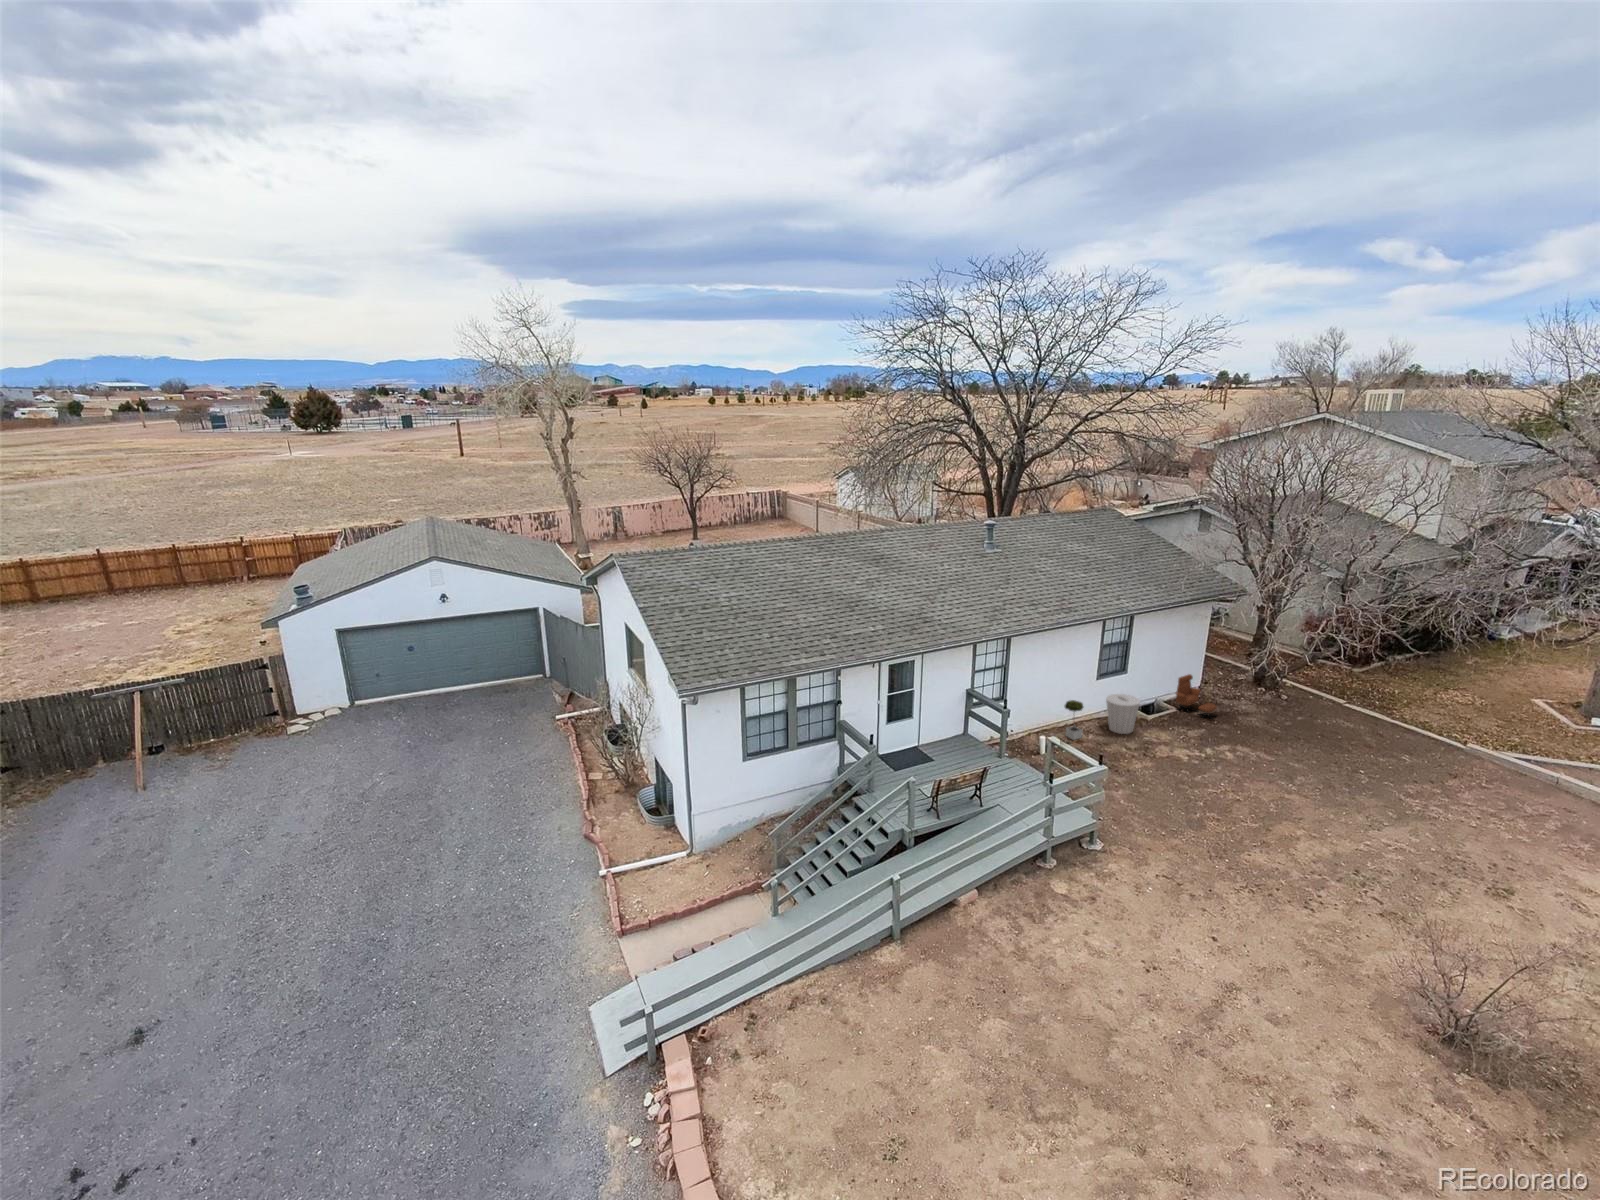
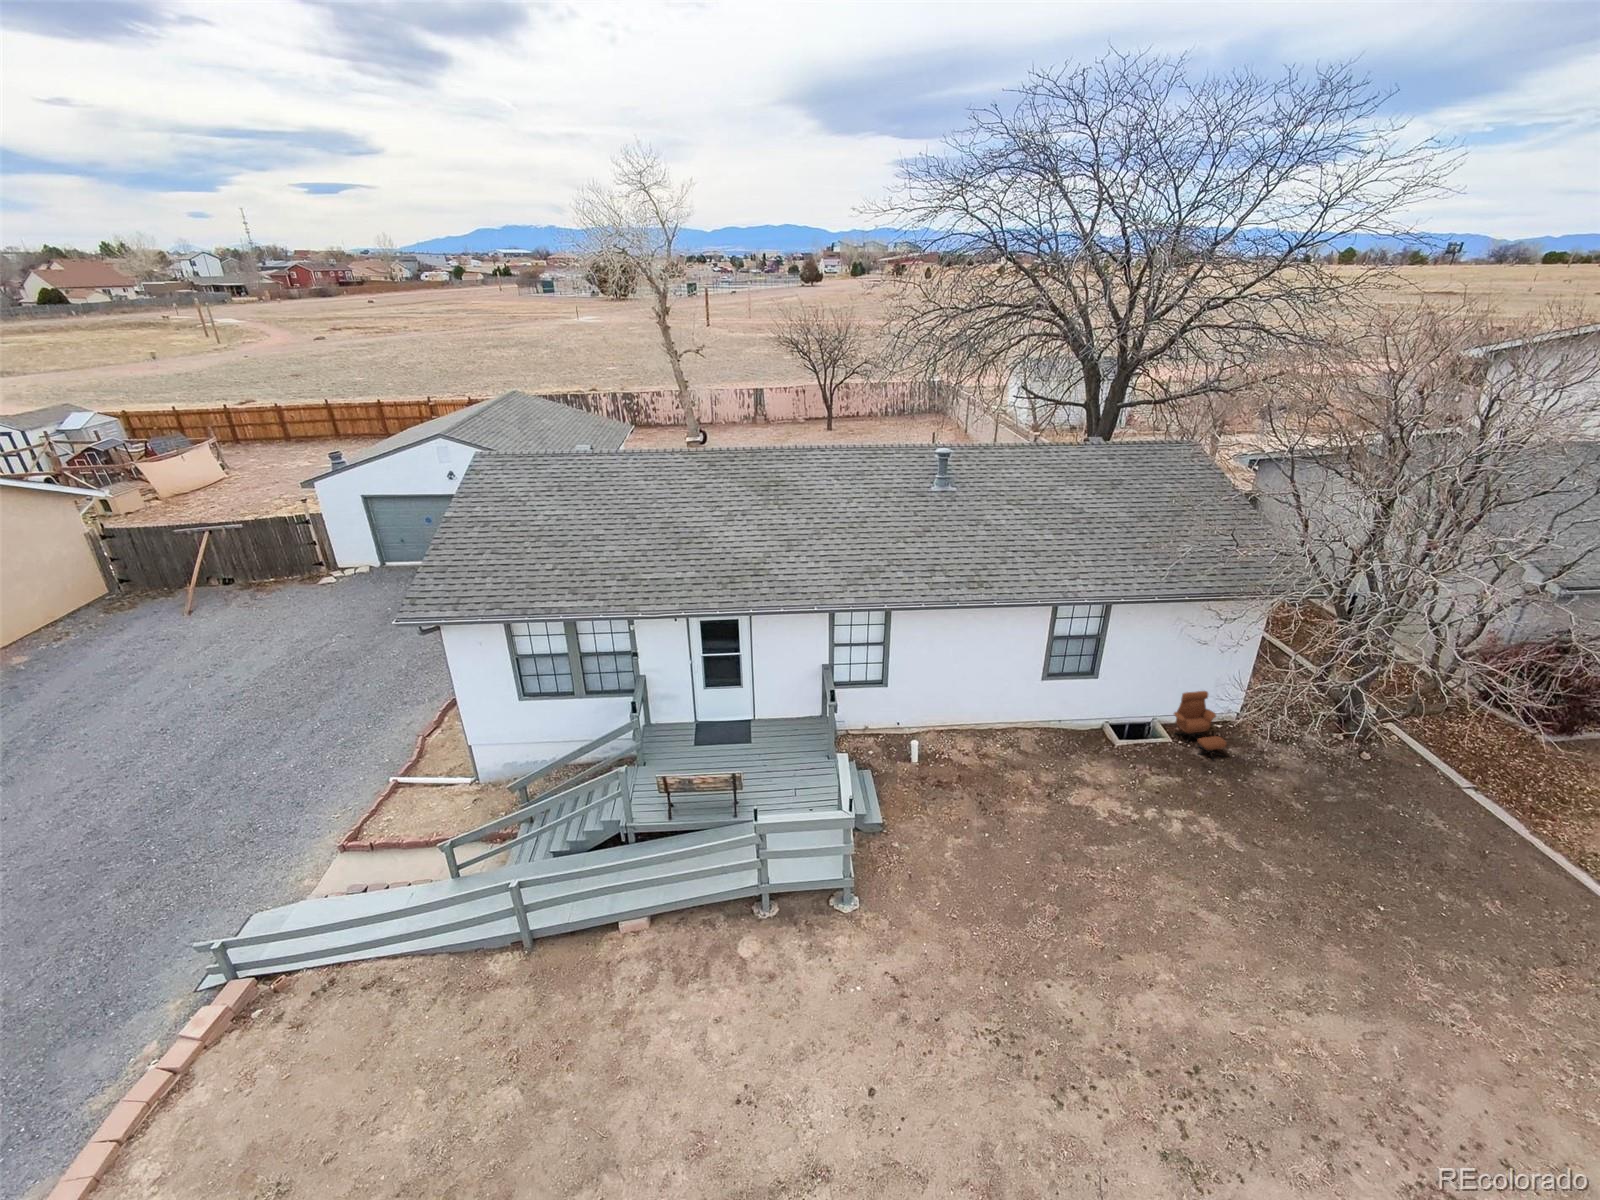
trash can: present [1106,694,1140,734] -> none [1049,699,1094,755]
potted tree: present [1065,700,1083,740] -> none [982,698,1006,747]

